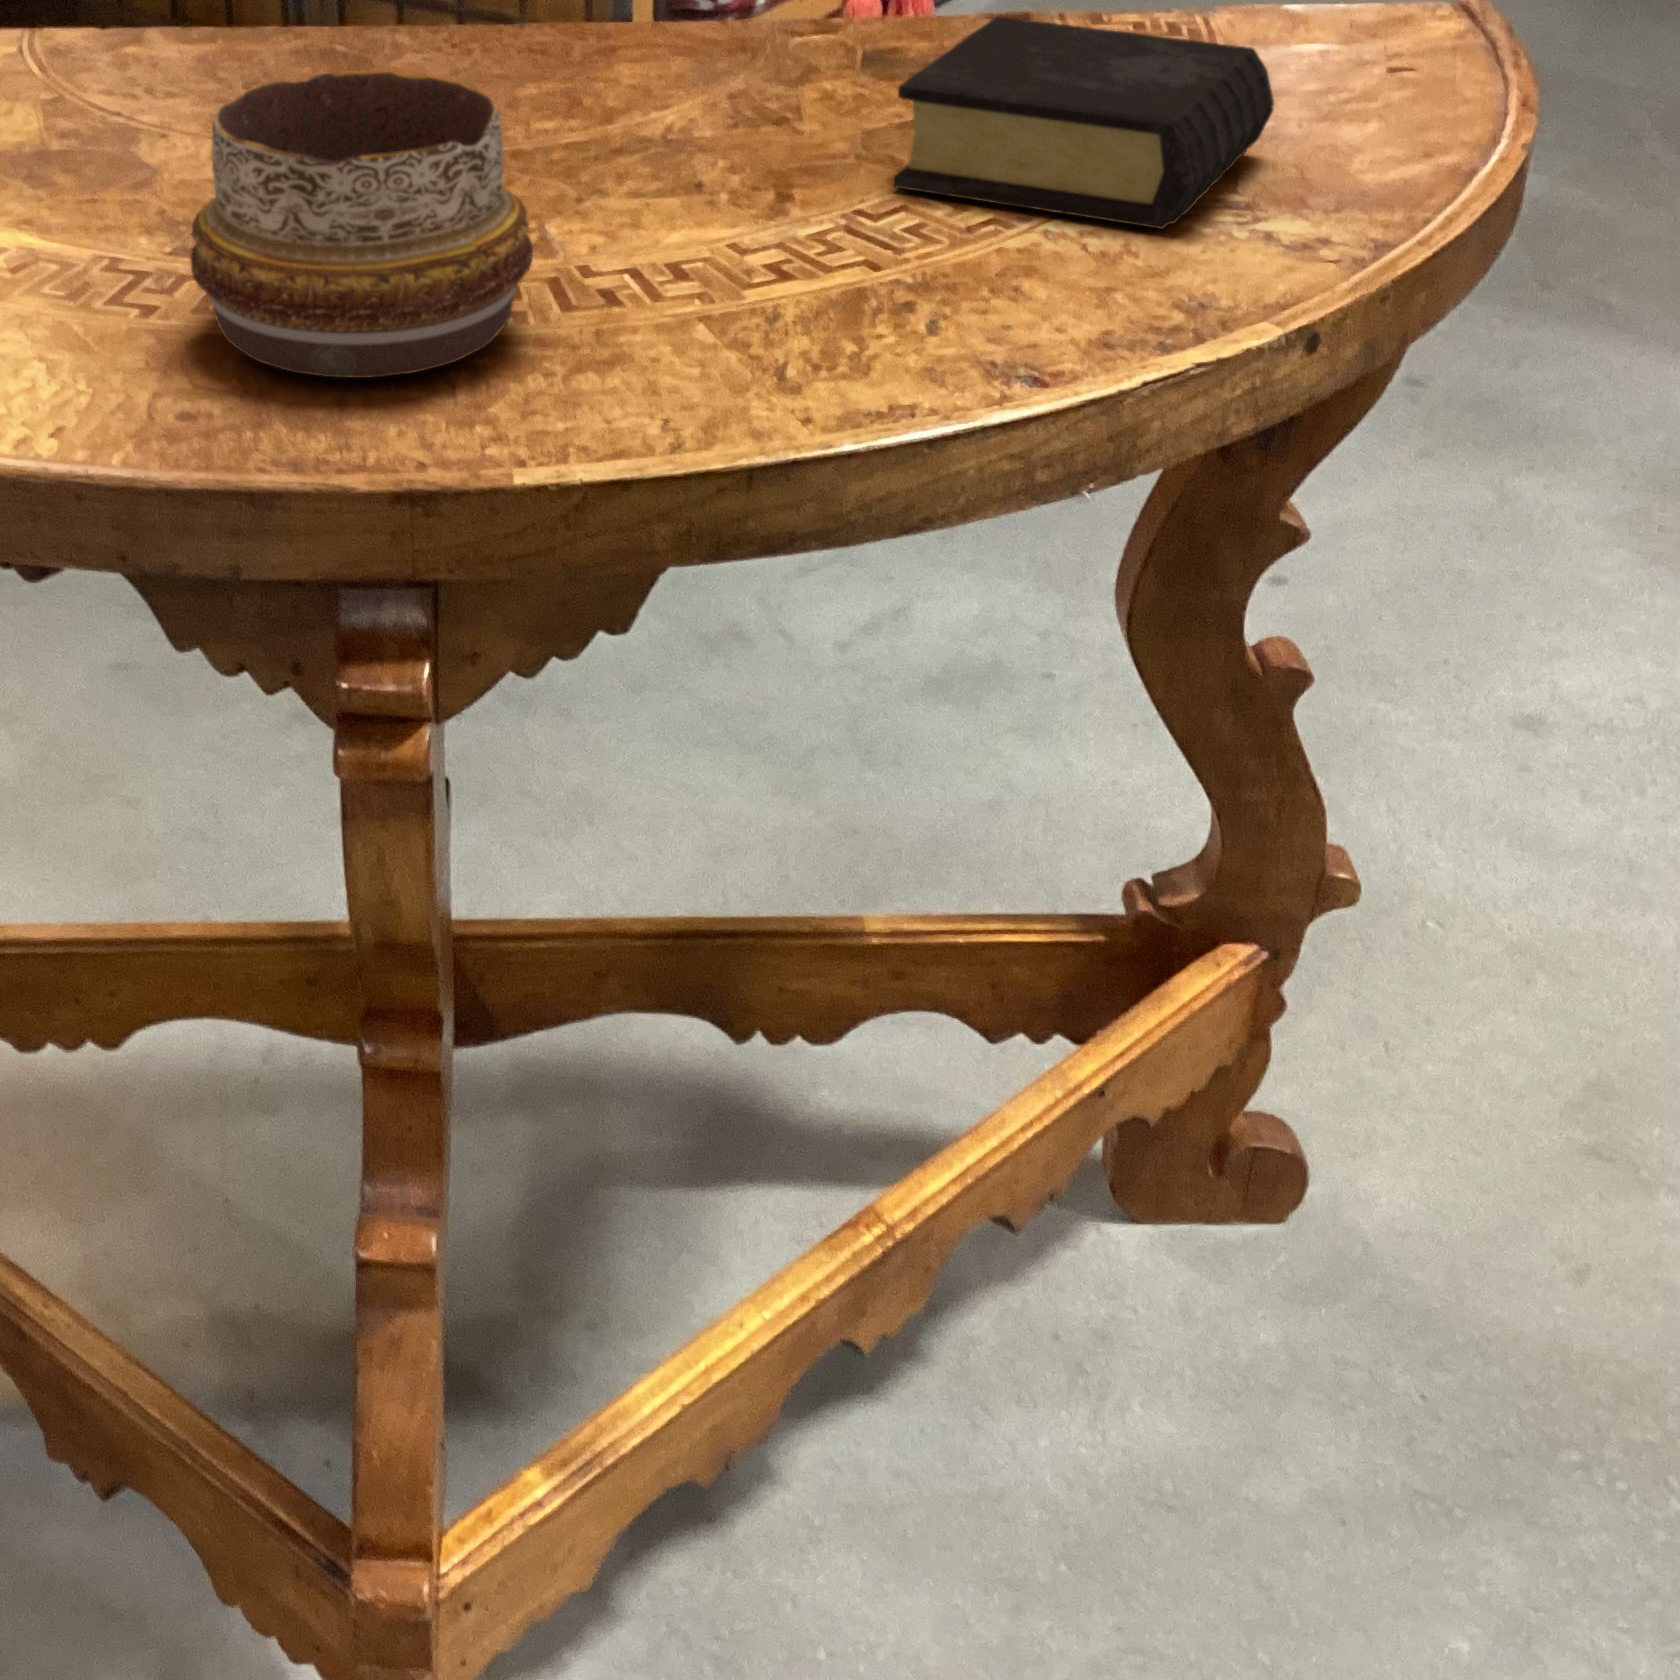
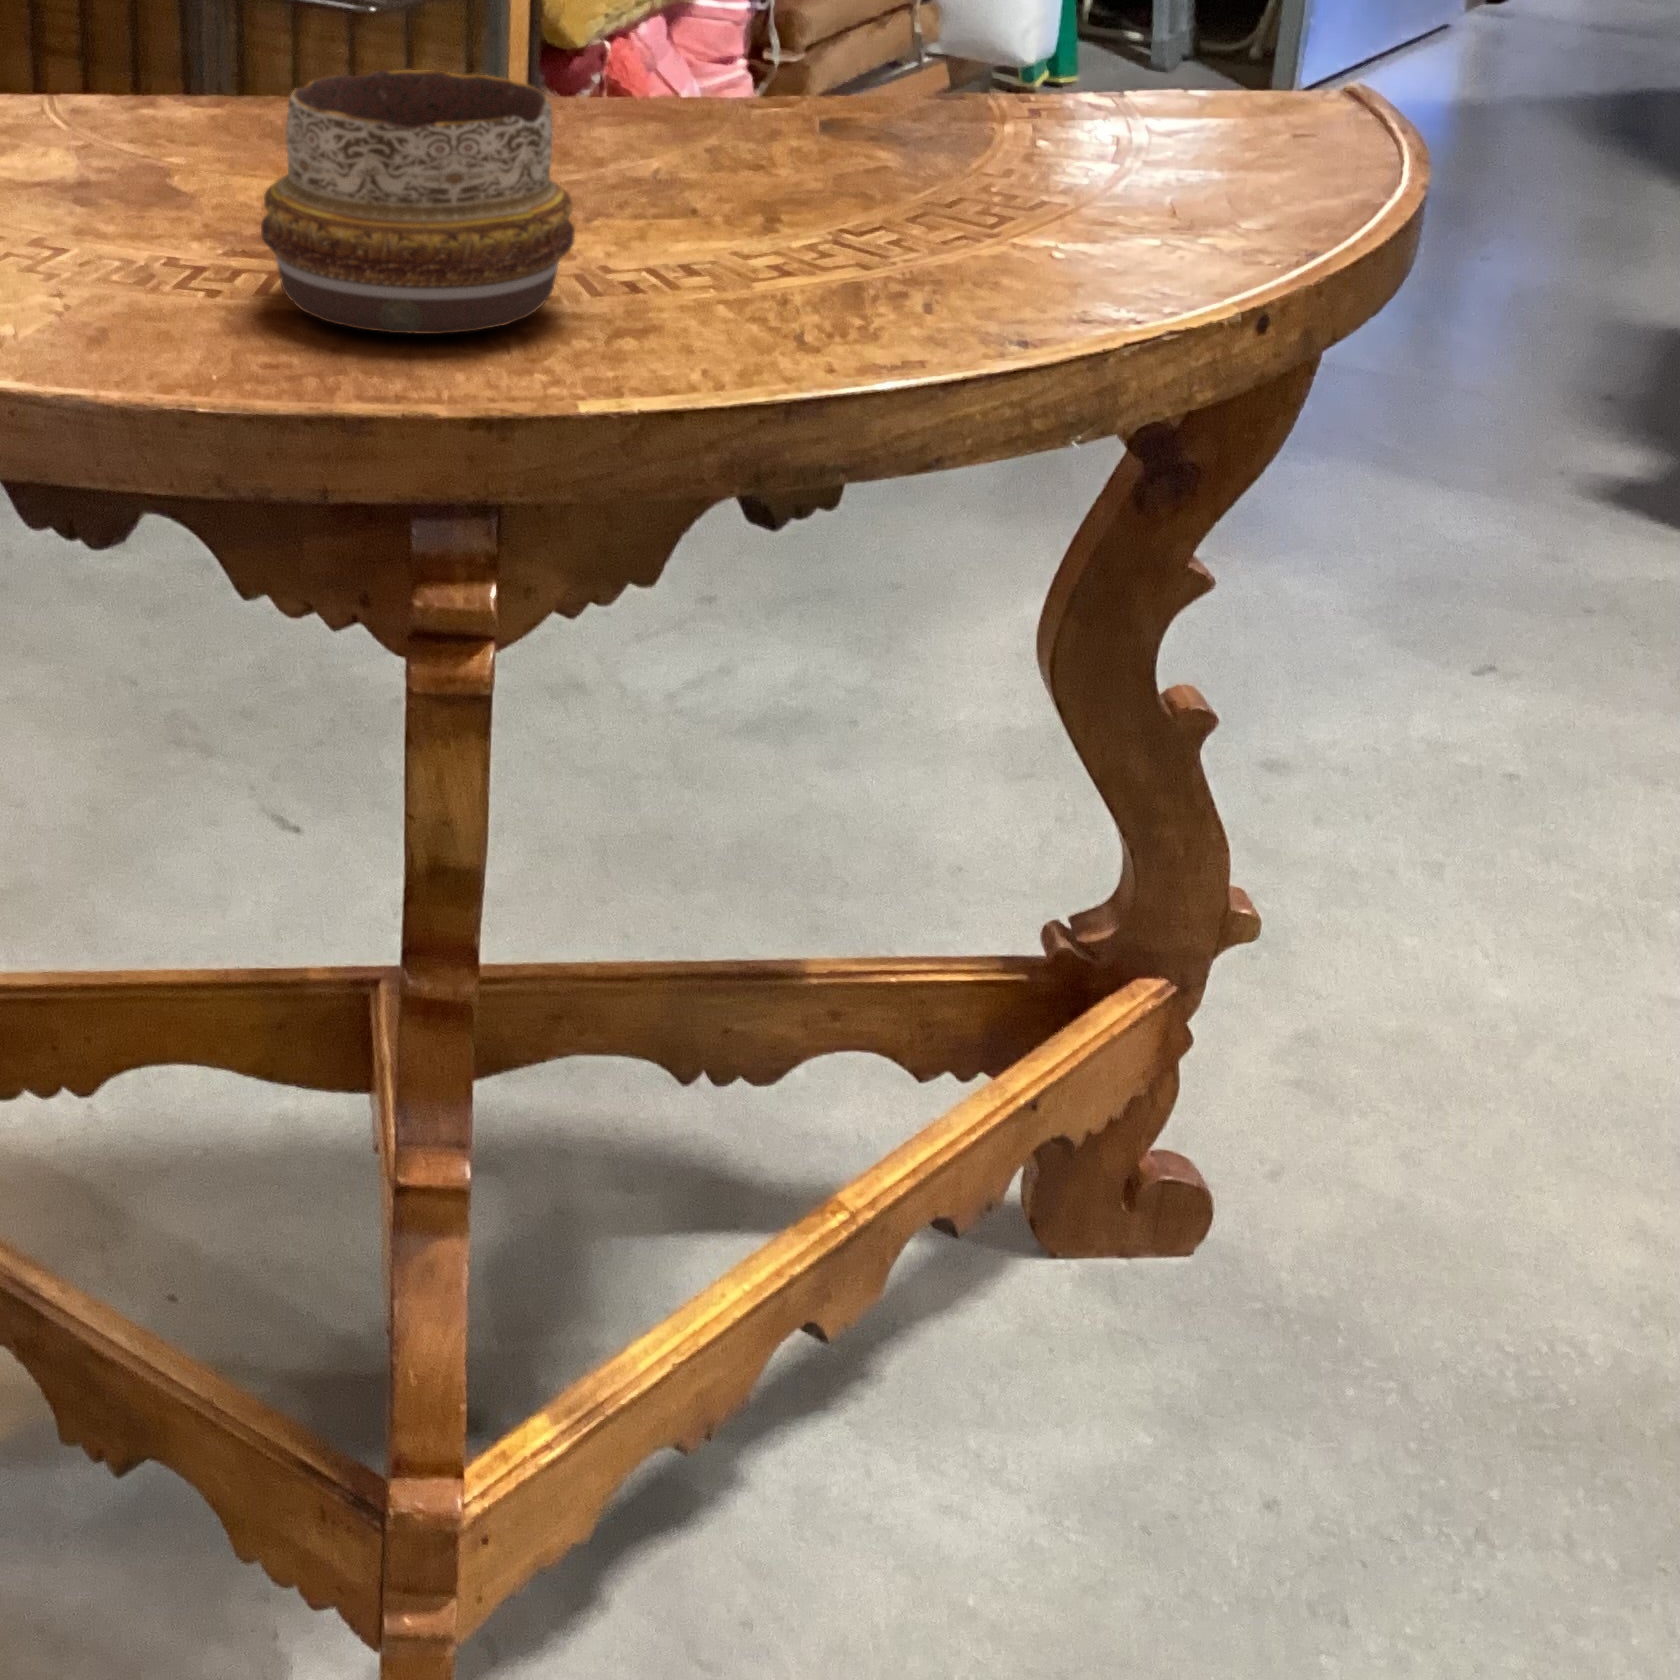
book: present [892,17,1274,229] -> none [872,78,1210,251]

